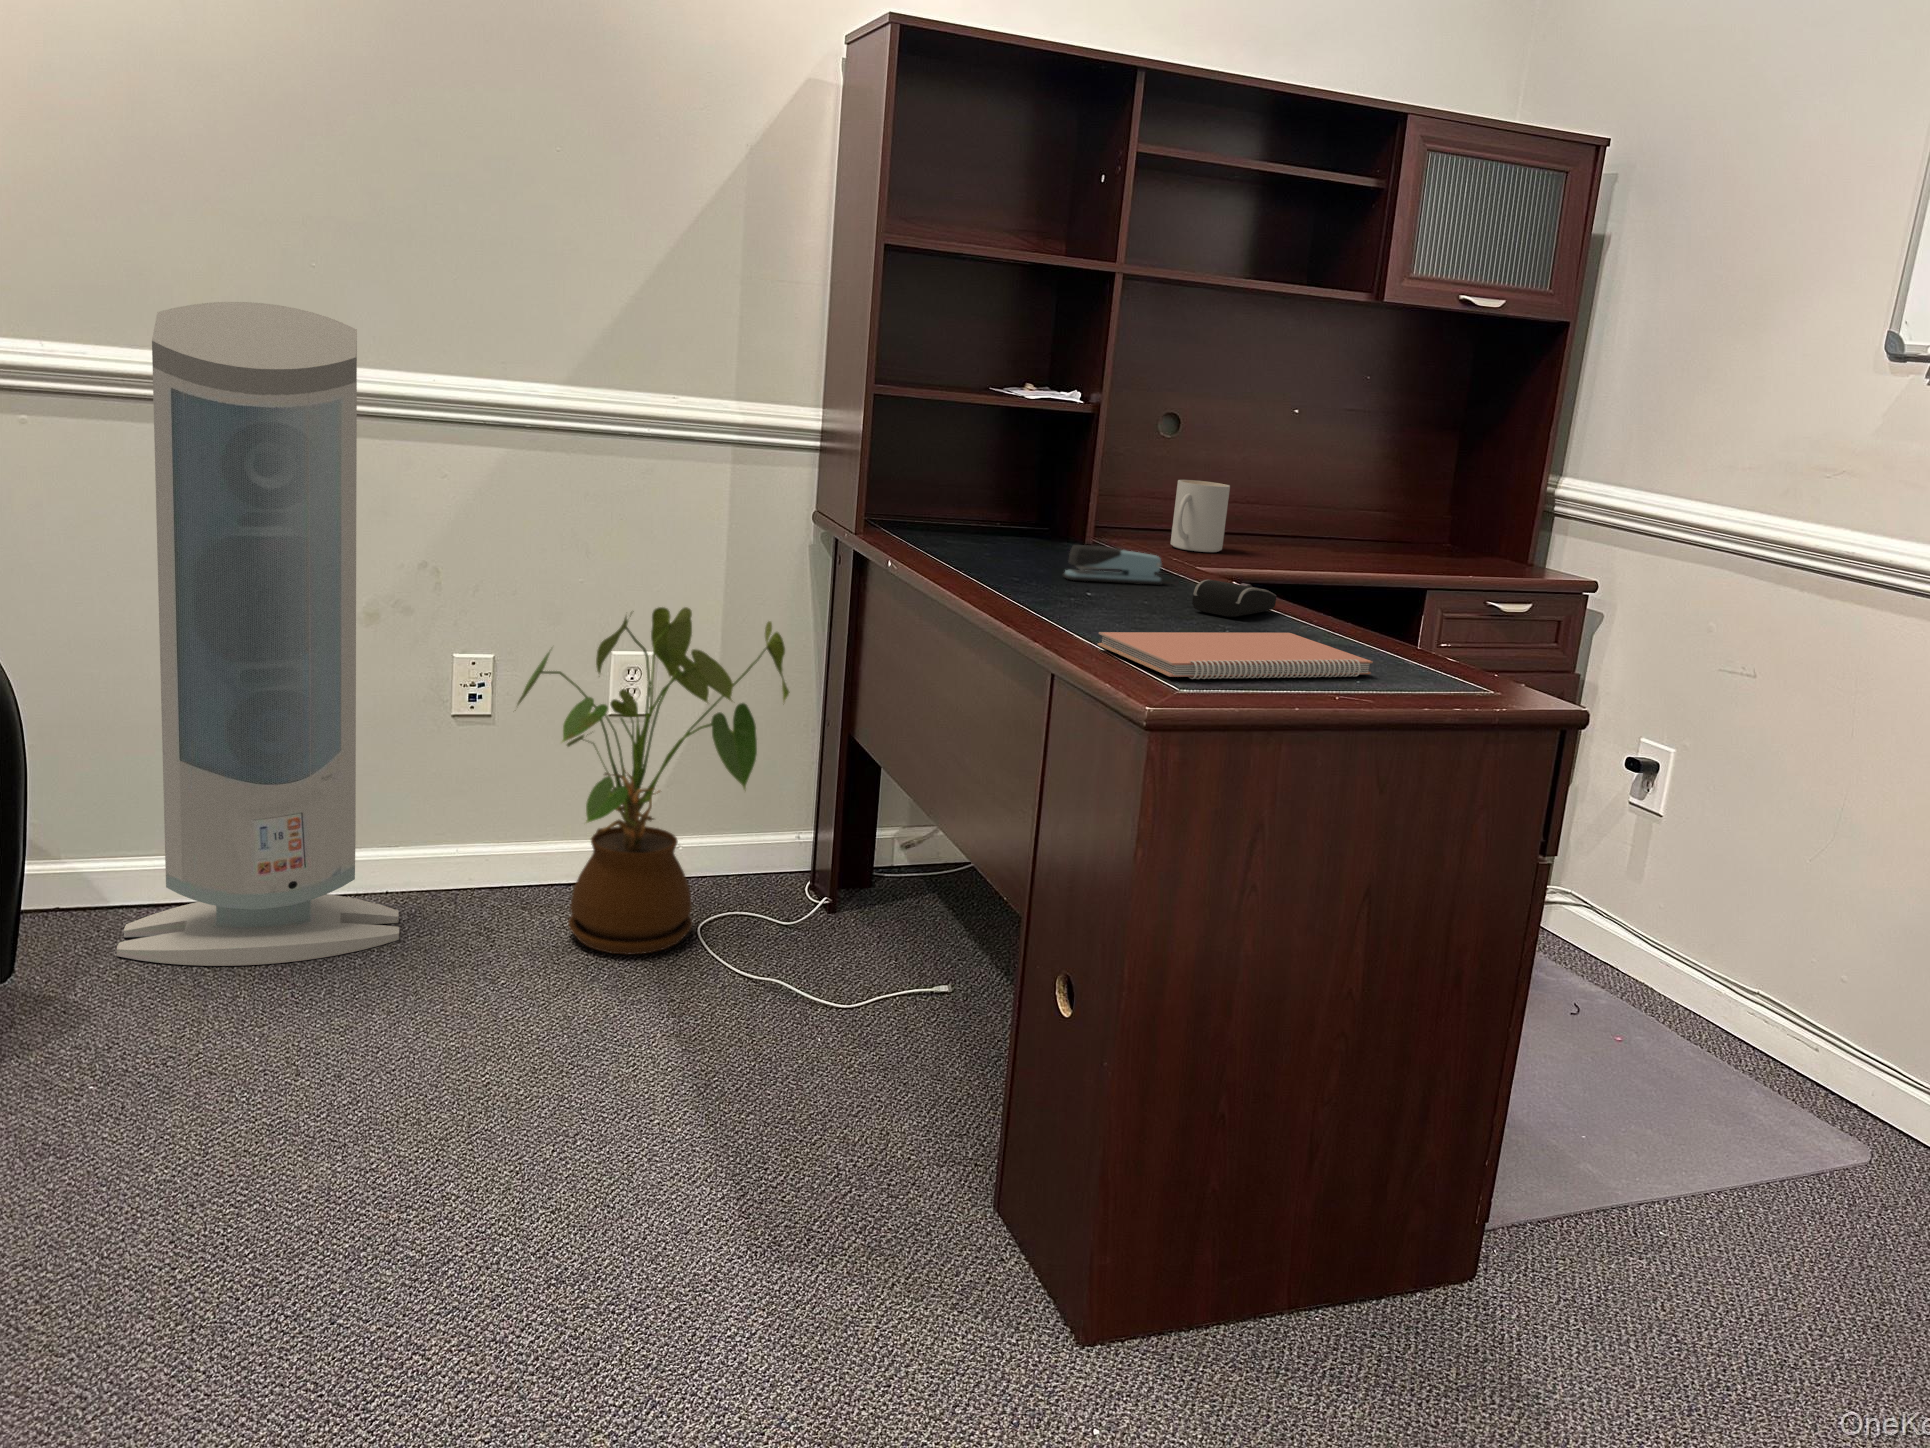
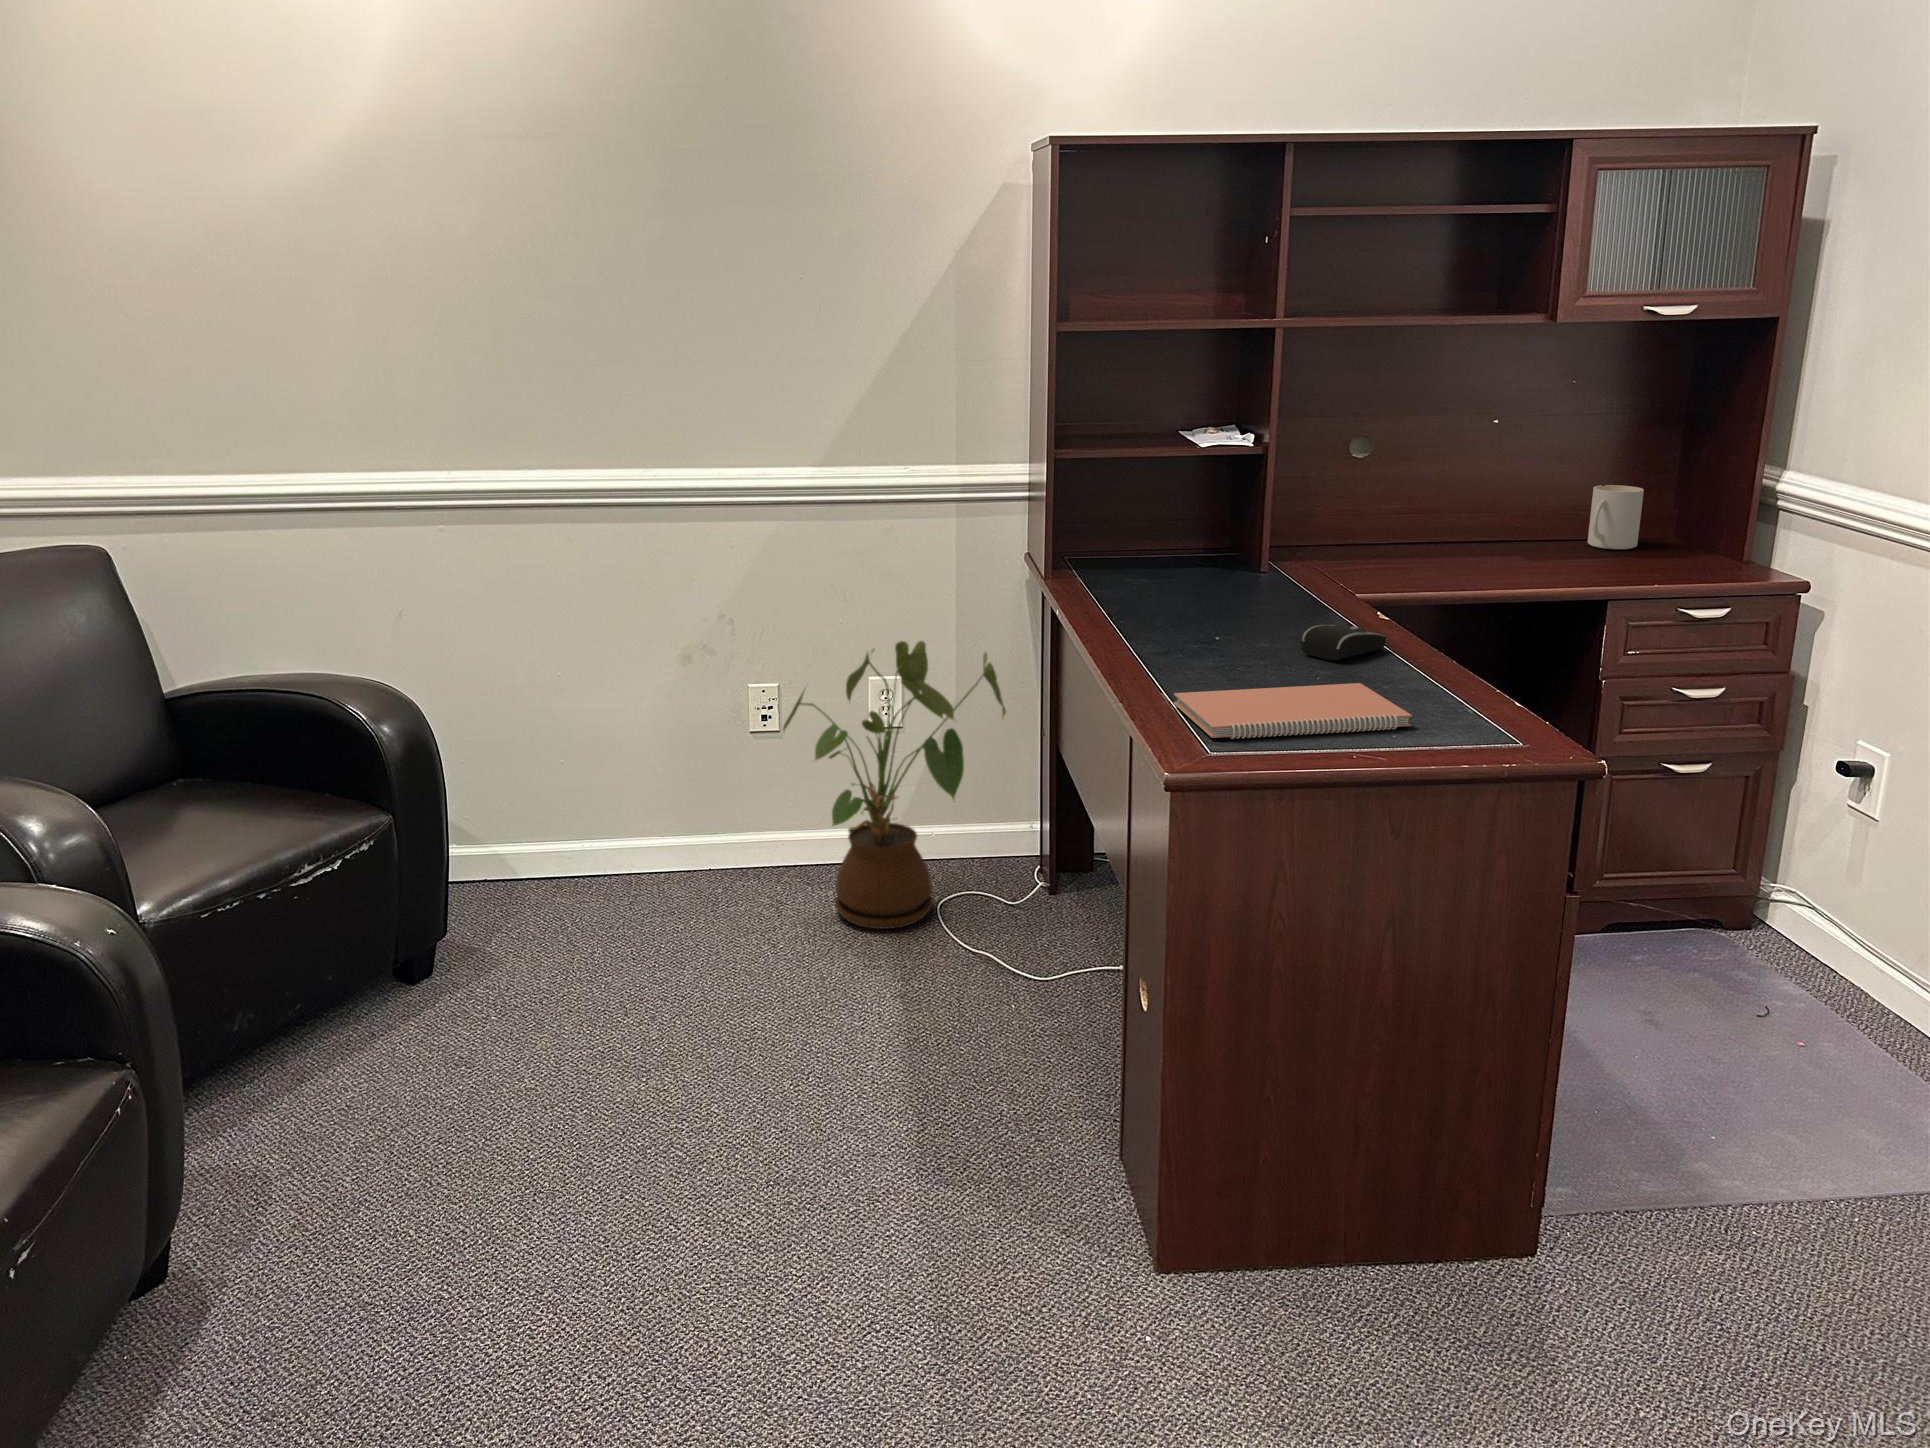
air purifier: present [117,302,399,966] -> none [512,429,712,930]
mug: present [1171,480,1230,552] -> present [1588,485,1644,549]
stapler: present [1063,545,1163,584] -> none [1208,590,1300,622]

